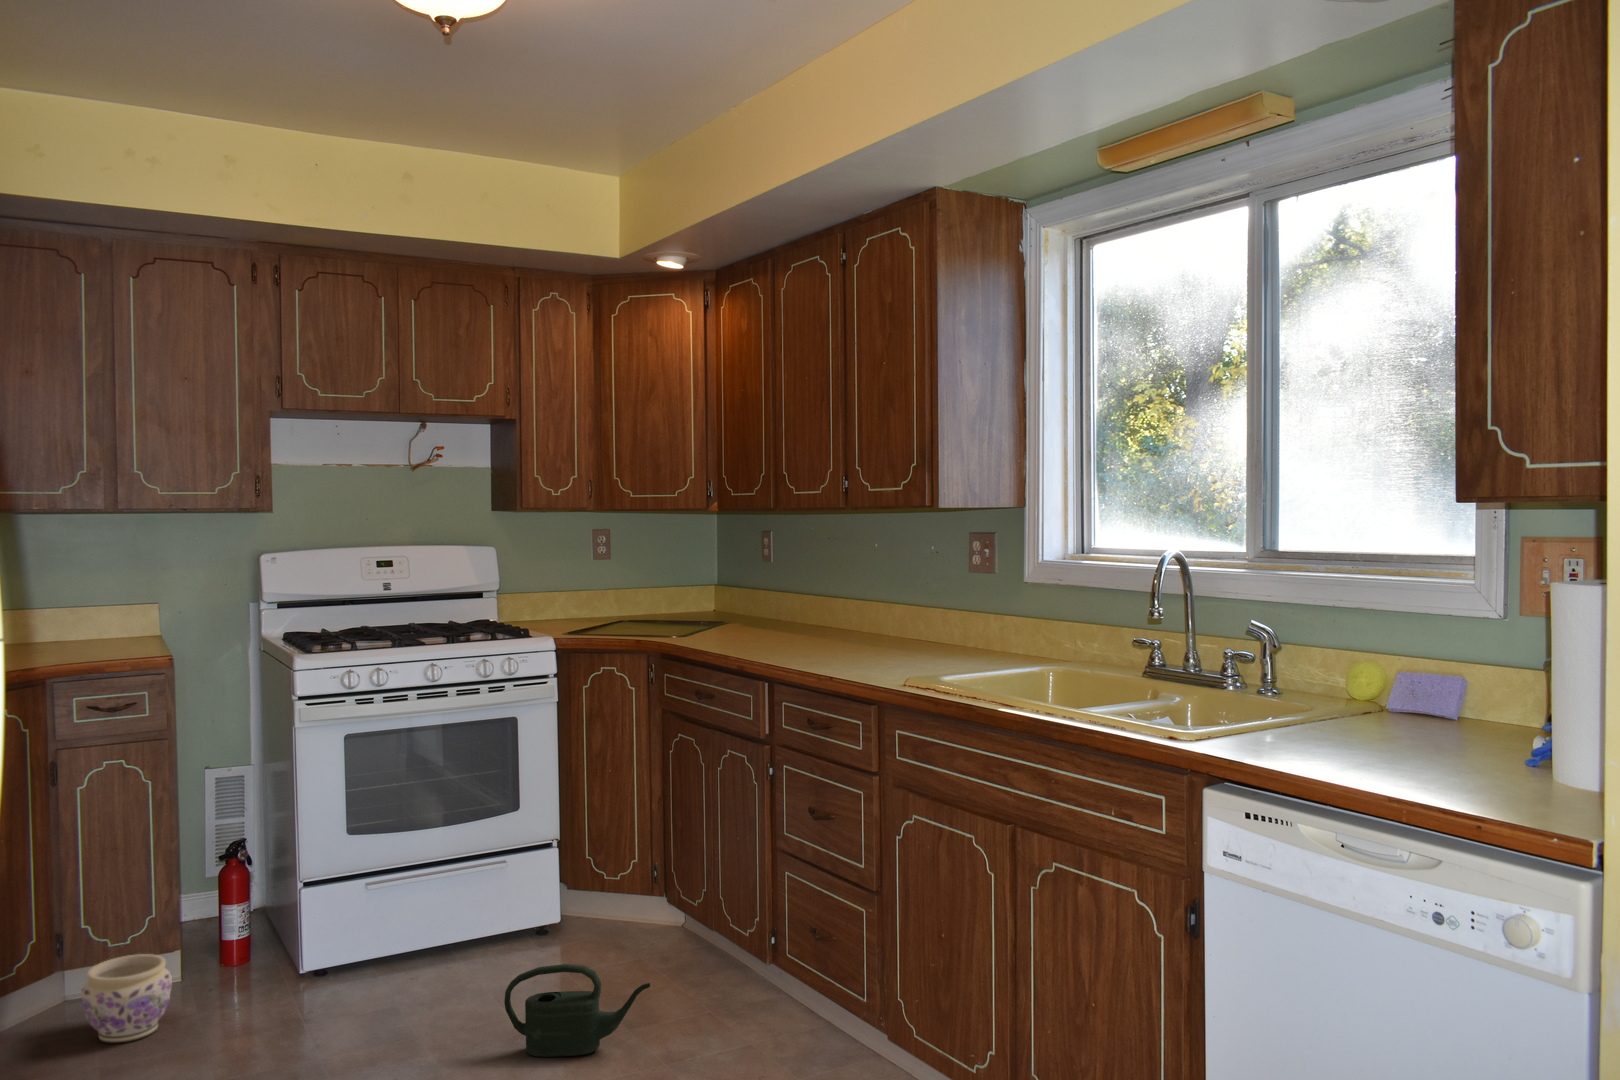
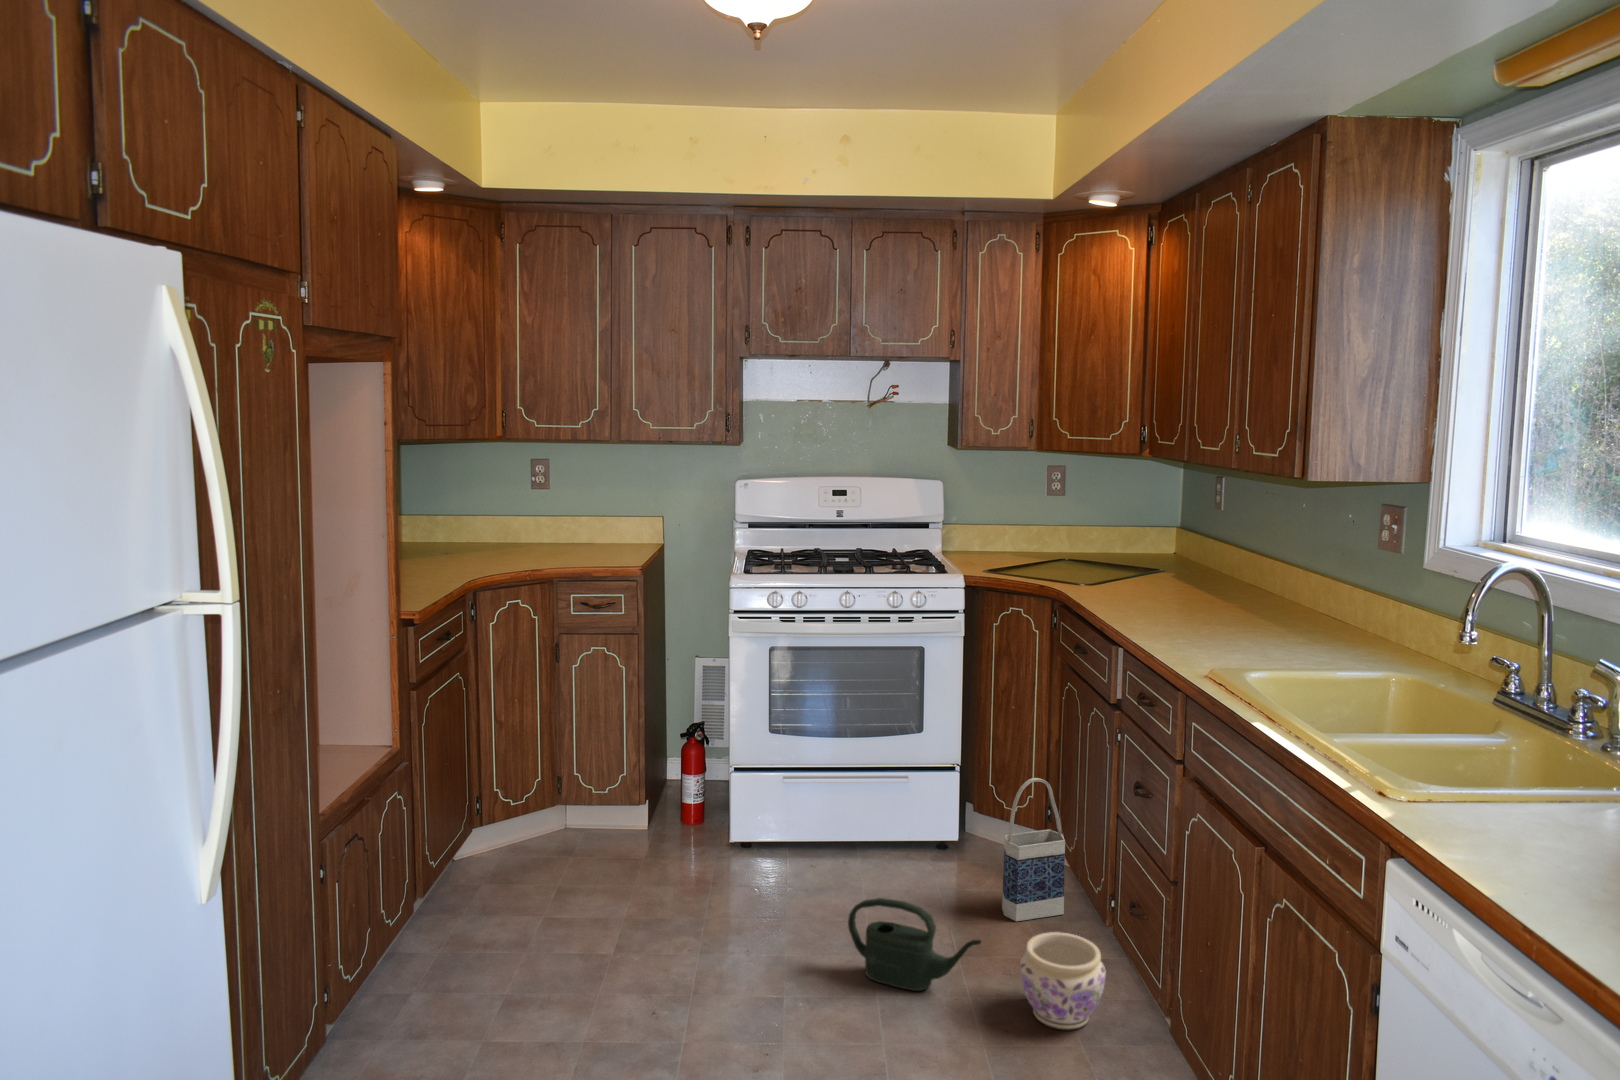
bag: none [629,828,691,978] -> present [1002,778,1065,921]
planter: present [81,954,172,1043] -> present [1020,932,1106,1030]

